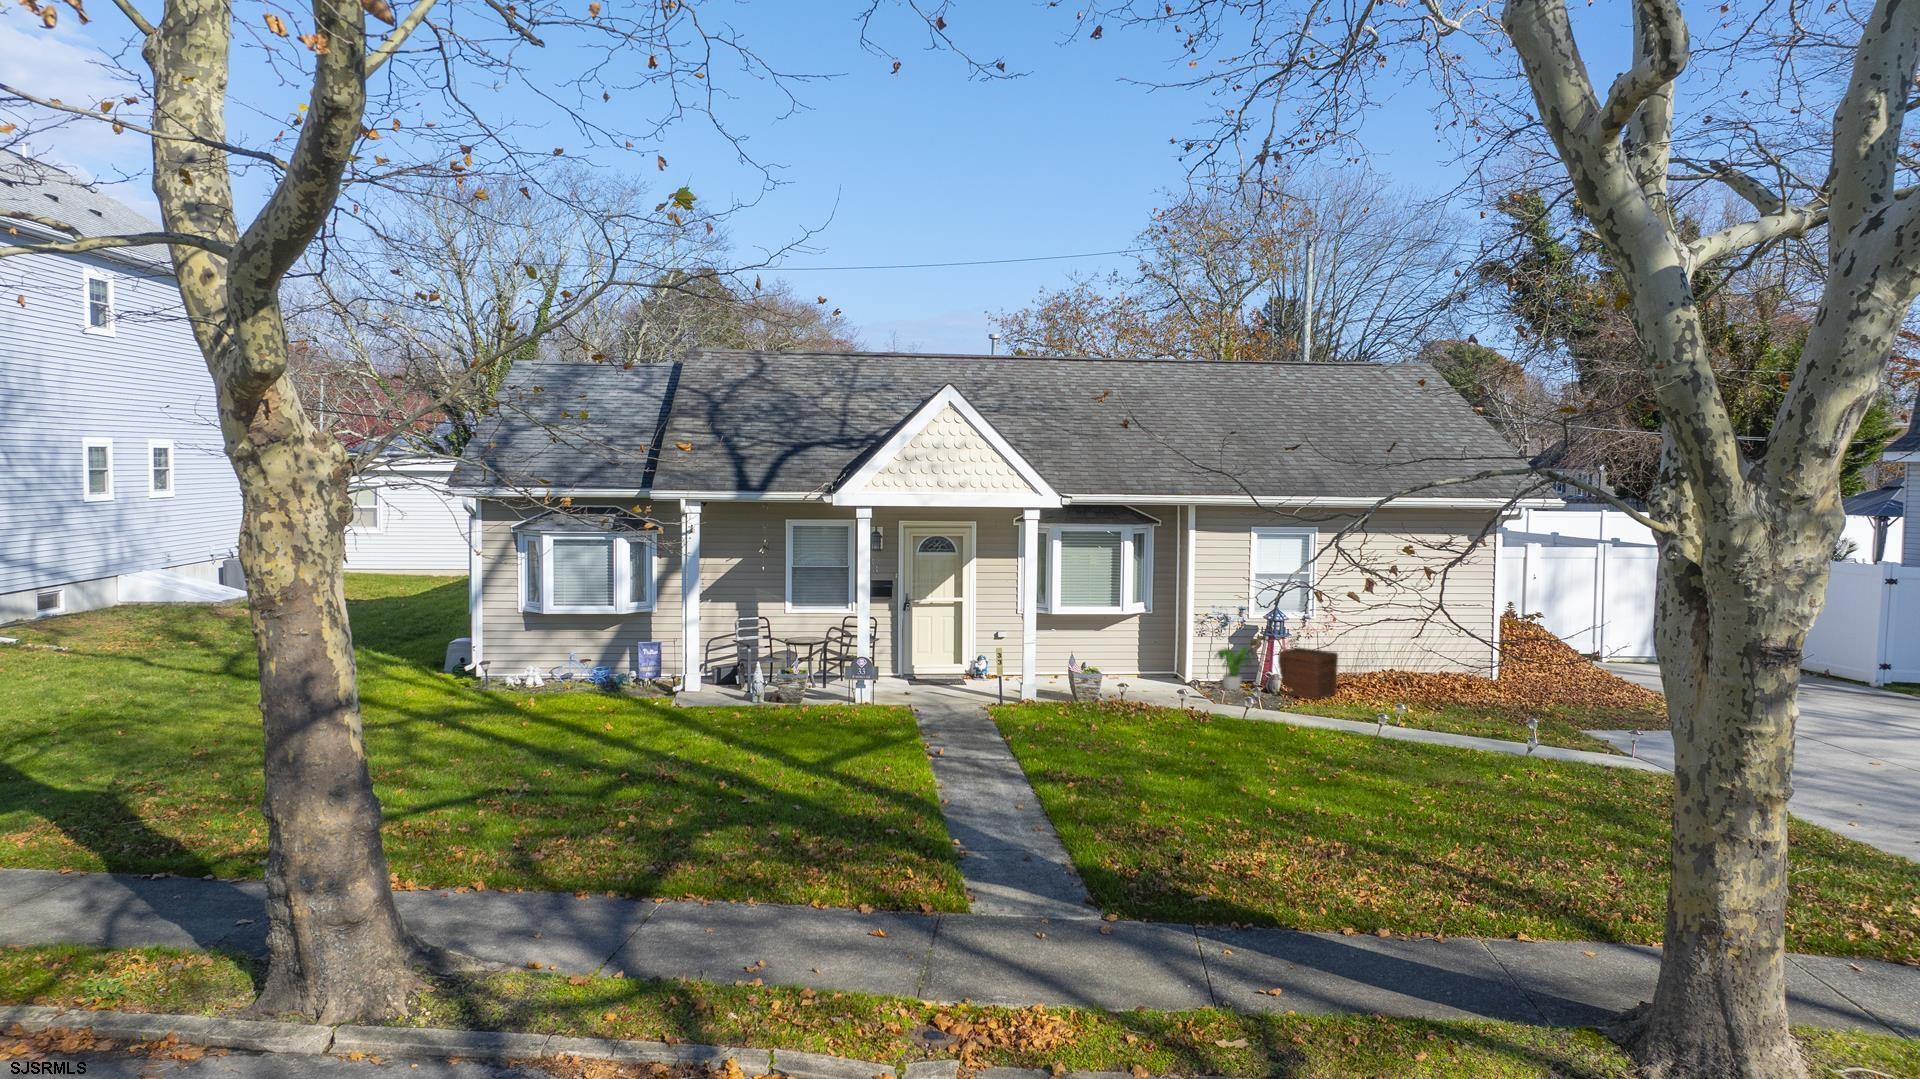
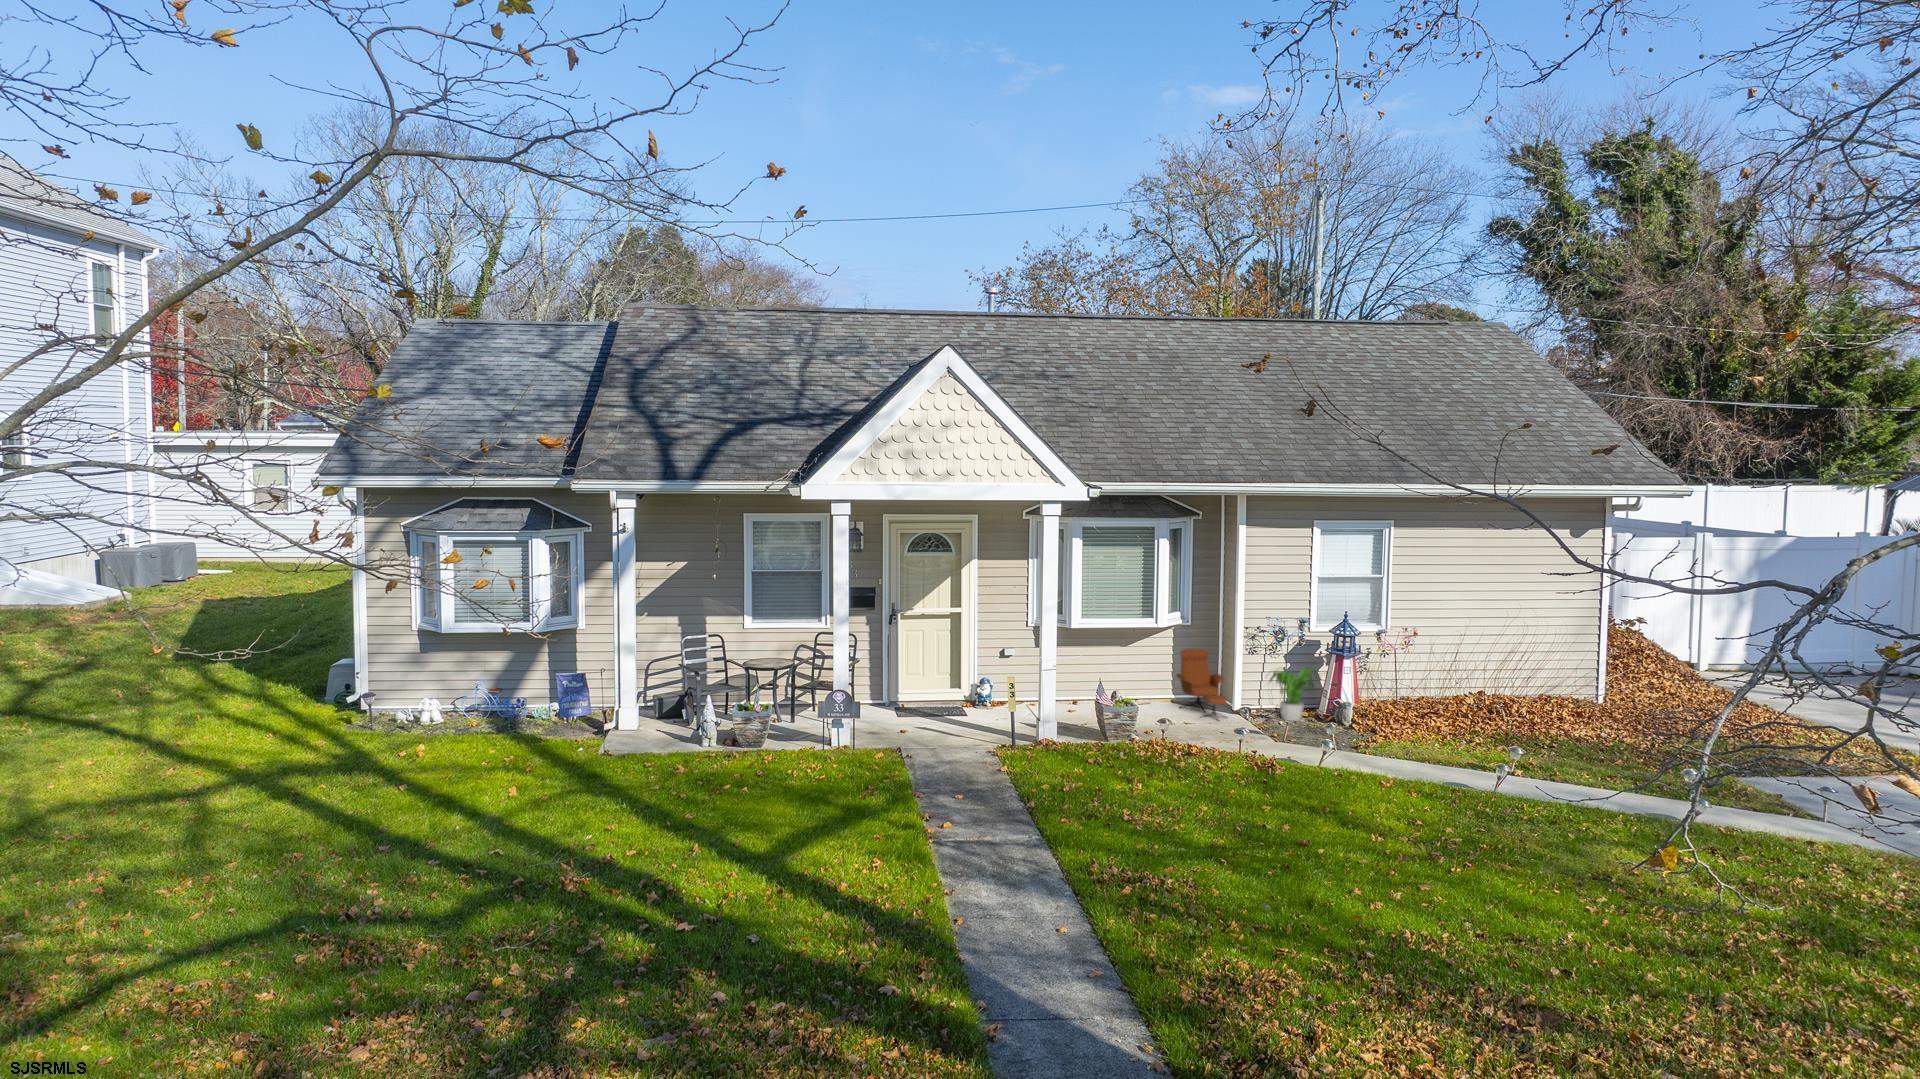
lounge chair: none [1139,632,1180,690] -> present [1176,649,1227,718]
wooden crate: present [1278,647,1338,700] -> none [1347,668,1422,734]

